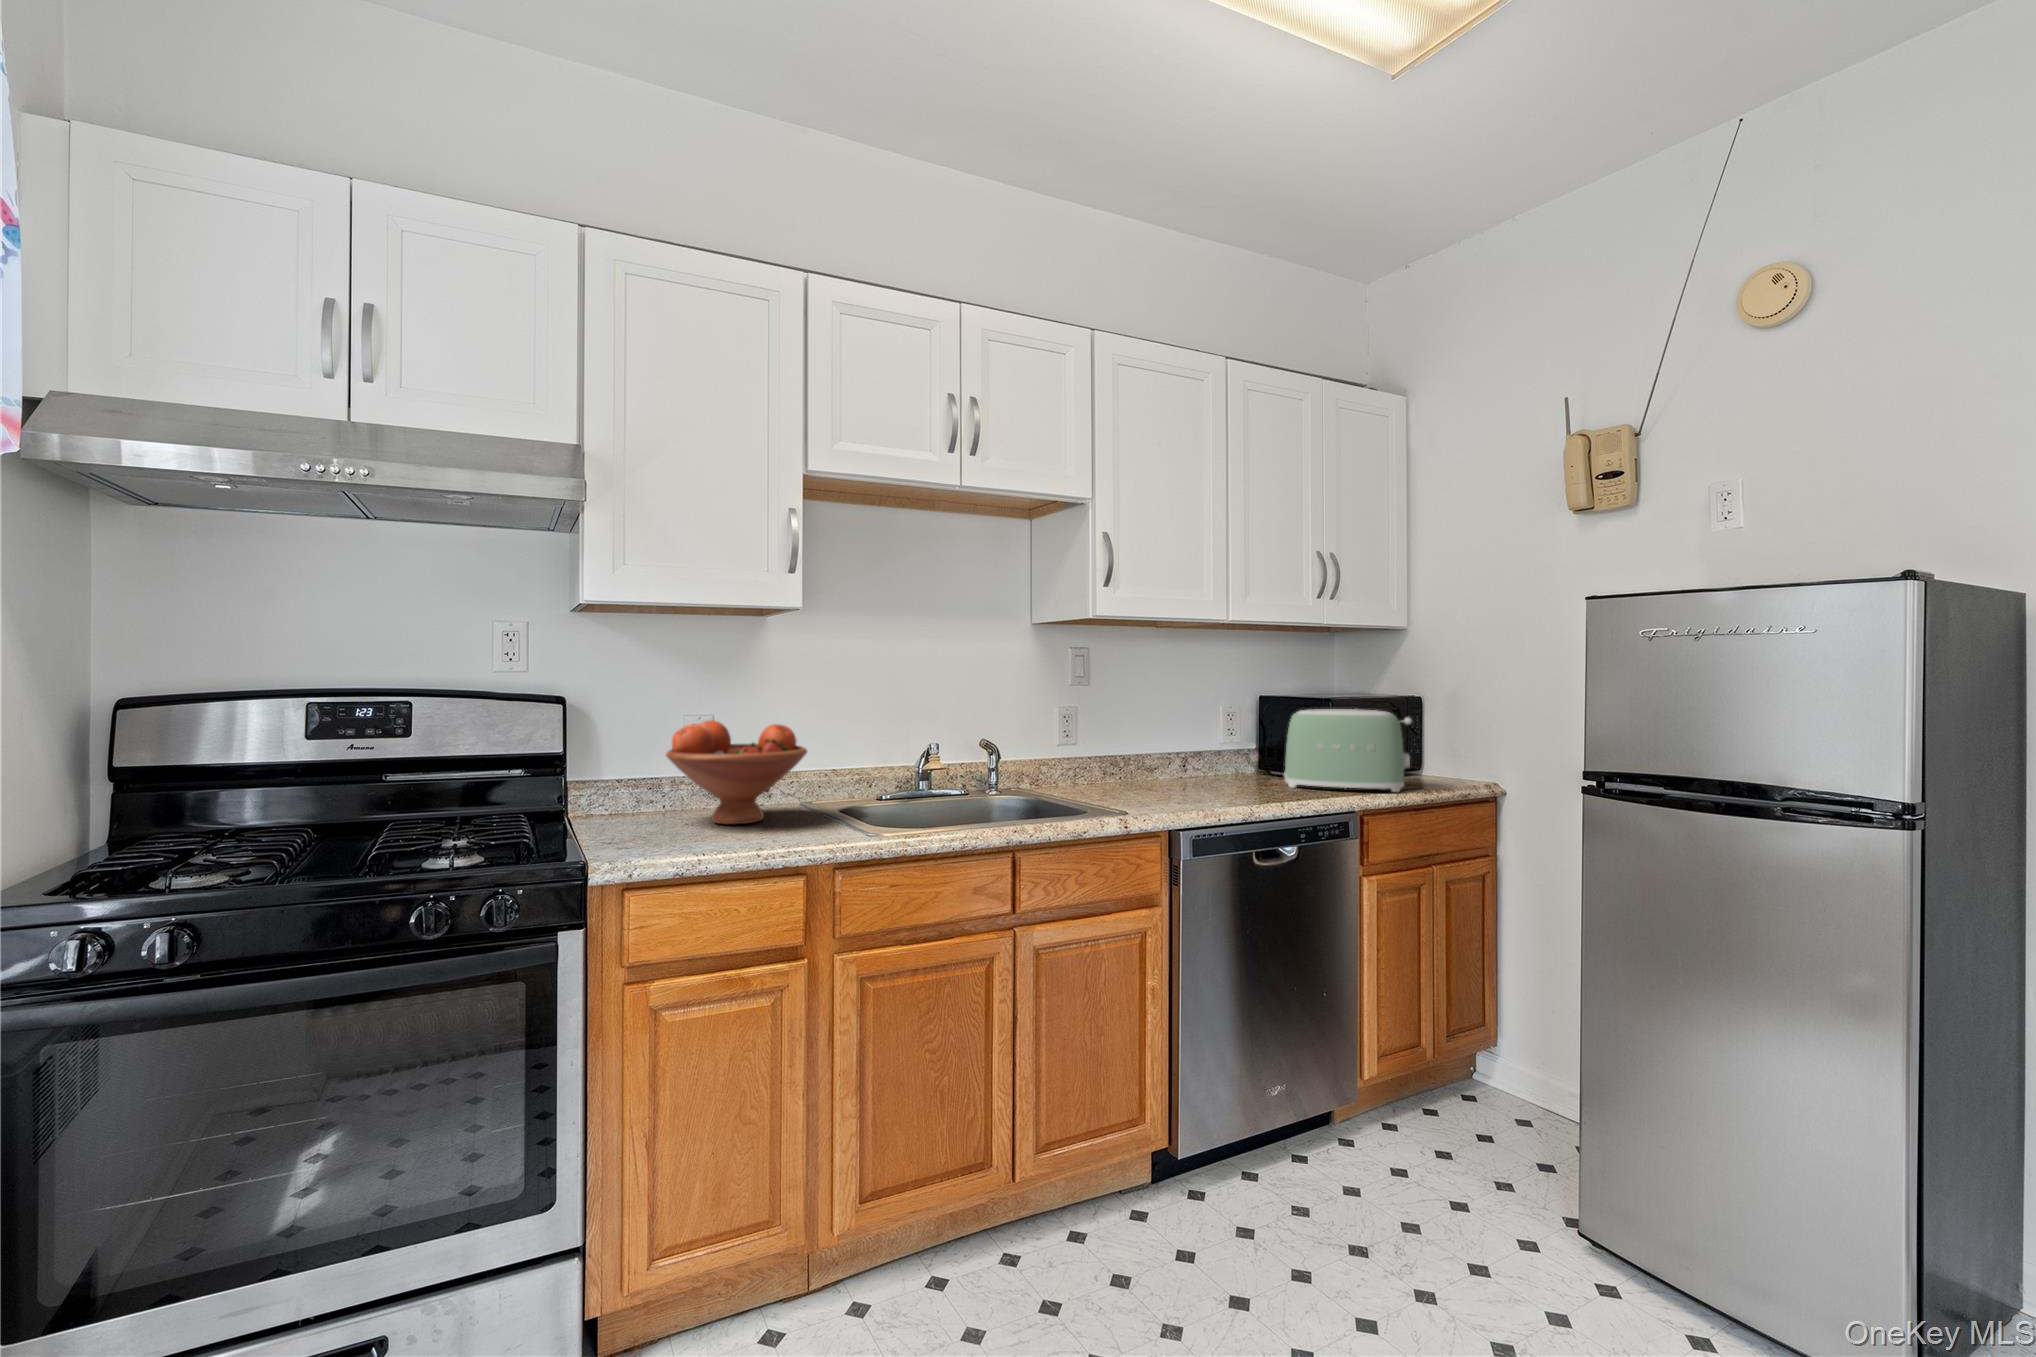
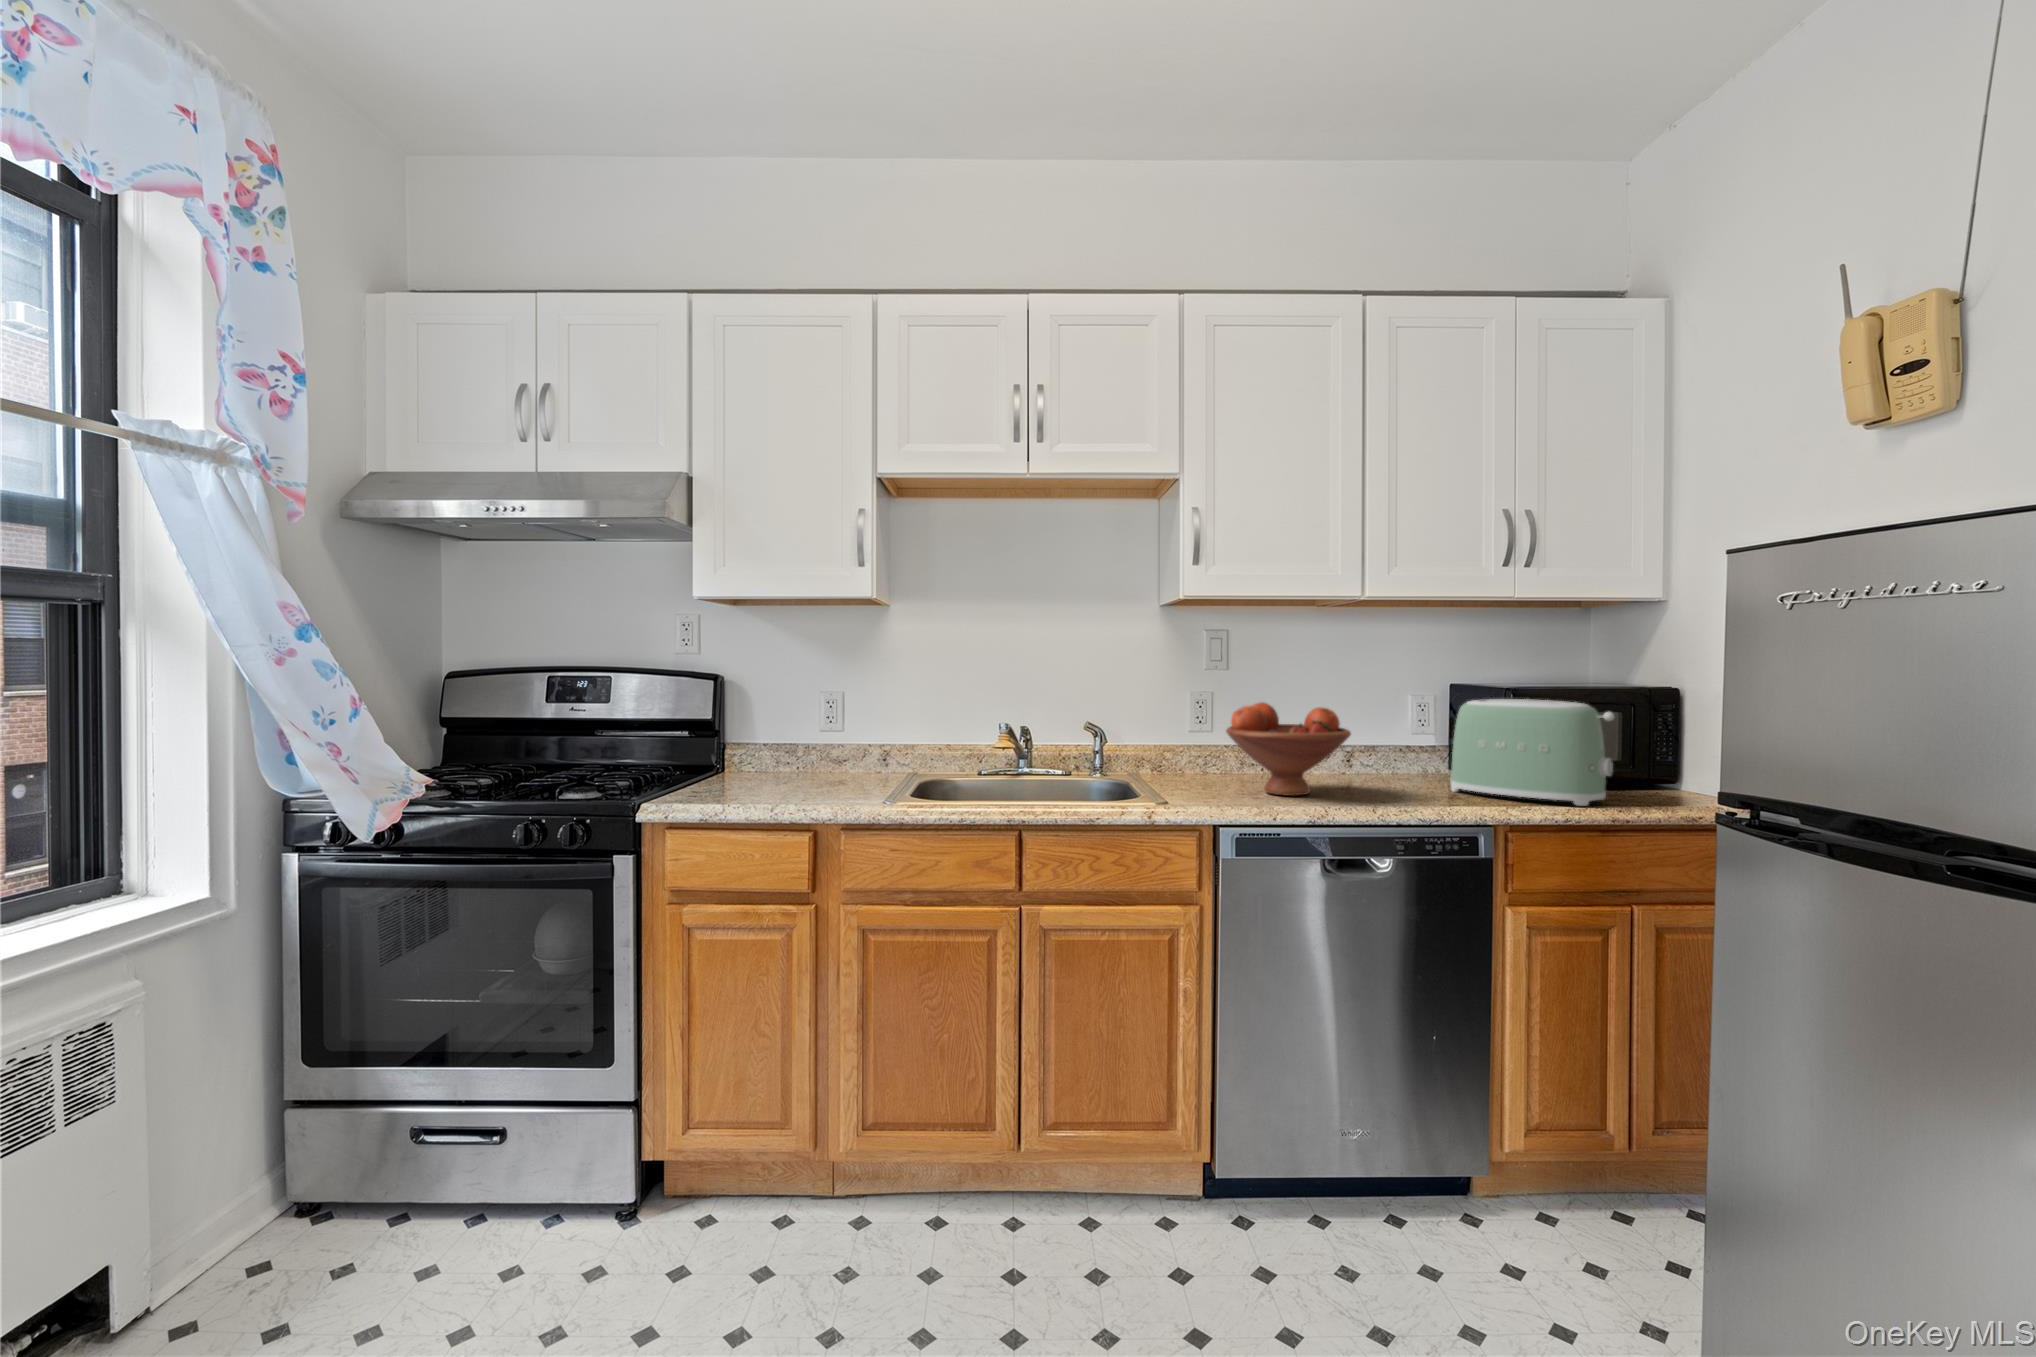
fruit bowl: present [666,720,807,824] -> present [1226,702,1351,796]

